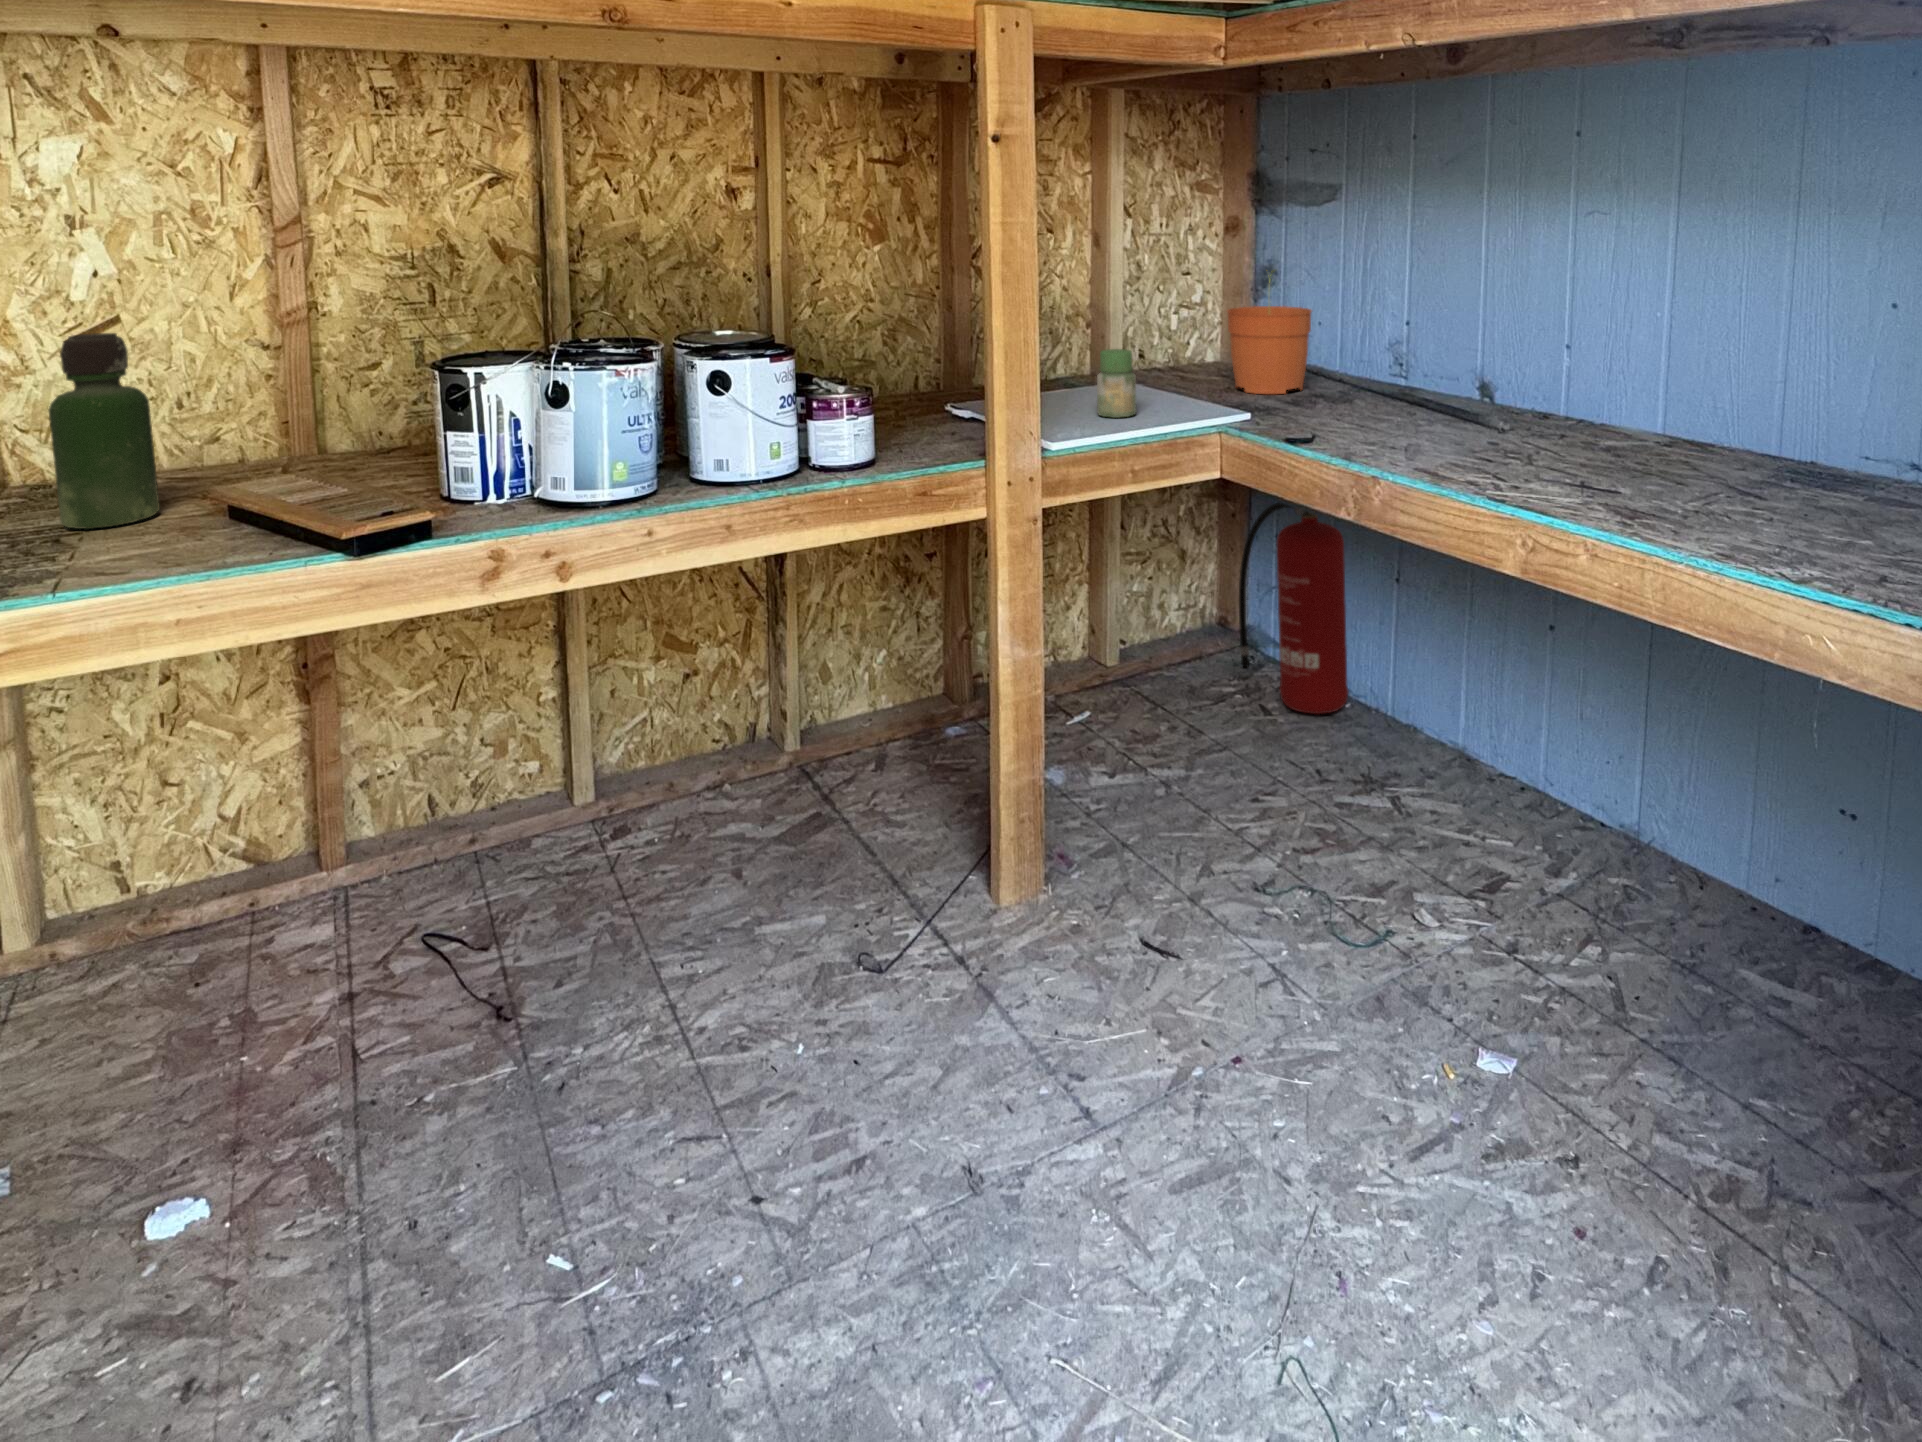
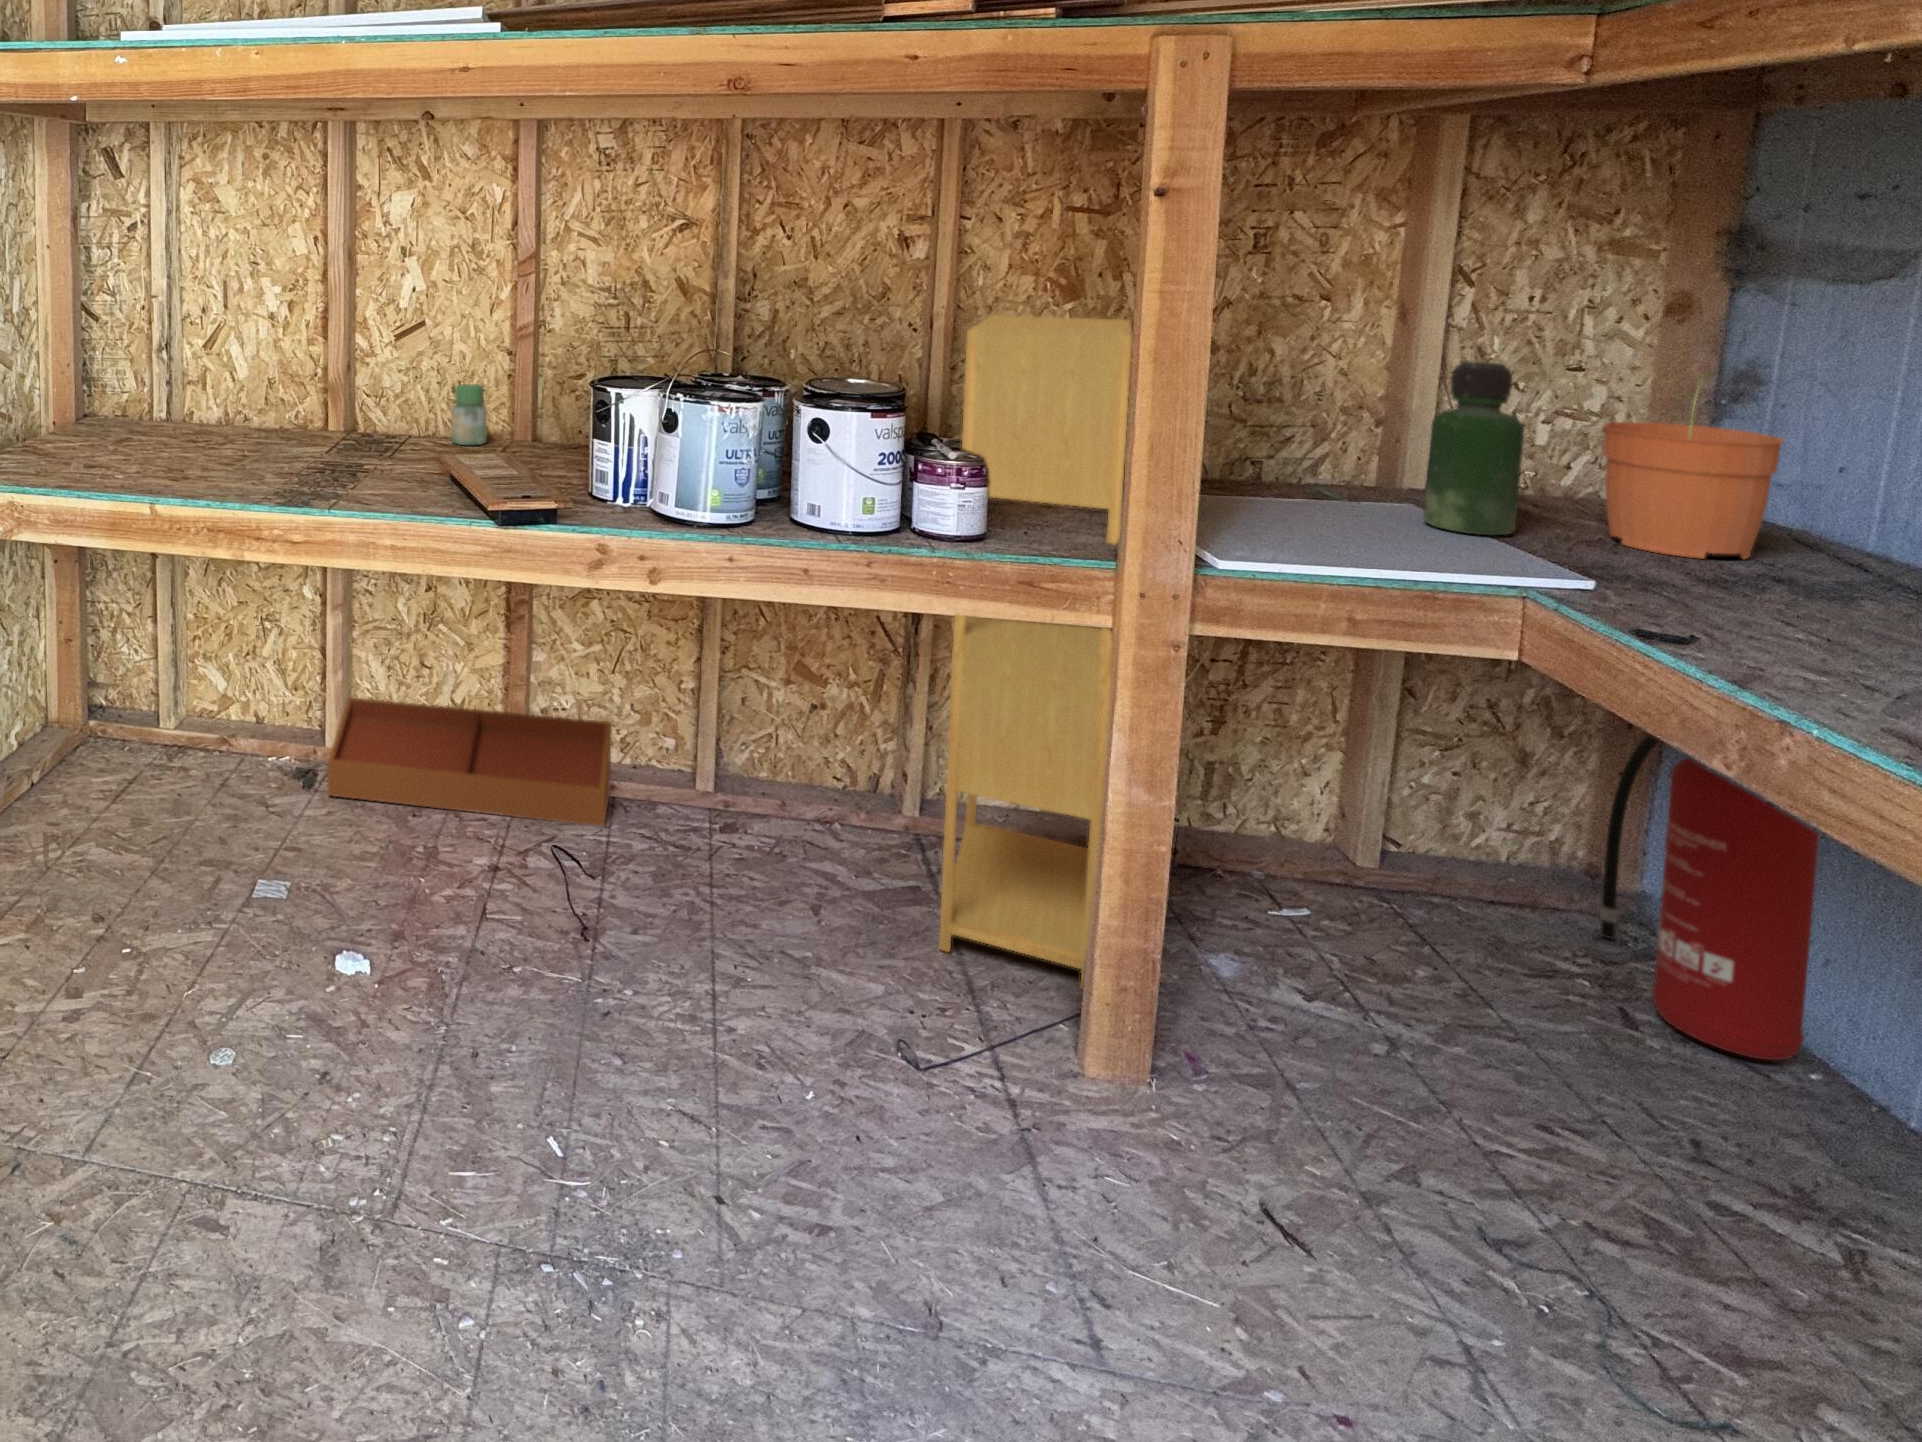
shelving unit: none [822,257,983,861] -> present [939,315,1132,982]
bottle: present [49,333,160,529] -> present [1424,362,1525,535]
jar: present [1097,349,1136,418] -> present [452,384,487,445]
storage bin: none [22,765,473,1013] -> present [327,698,612,826]

